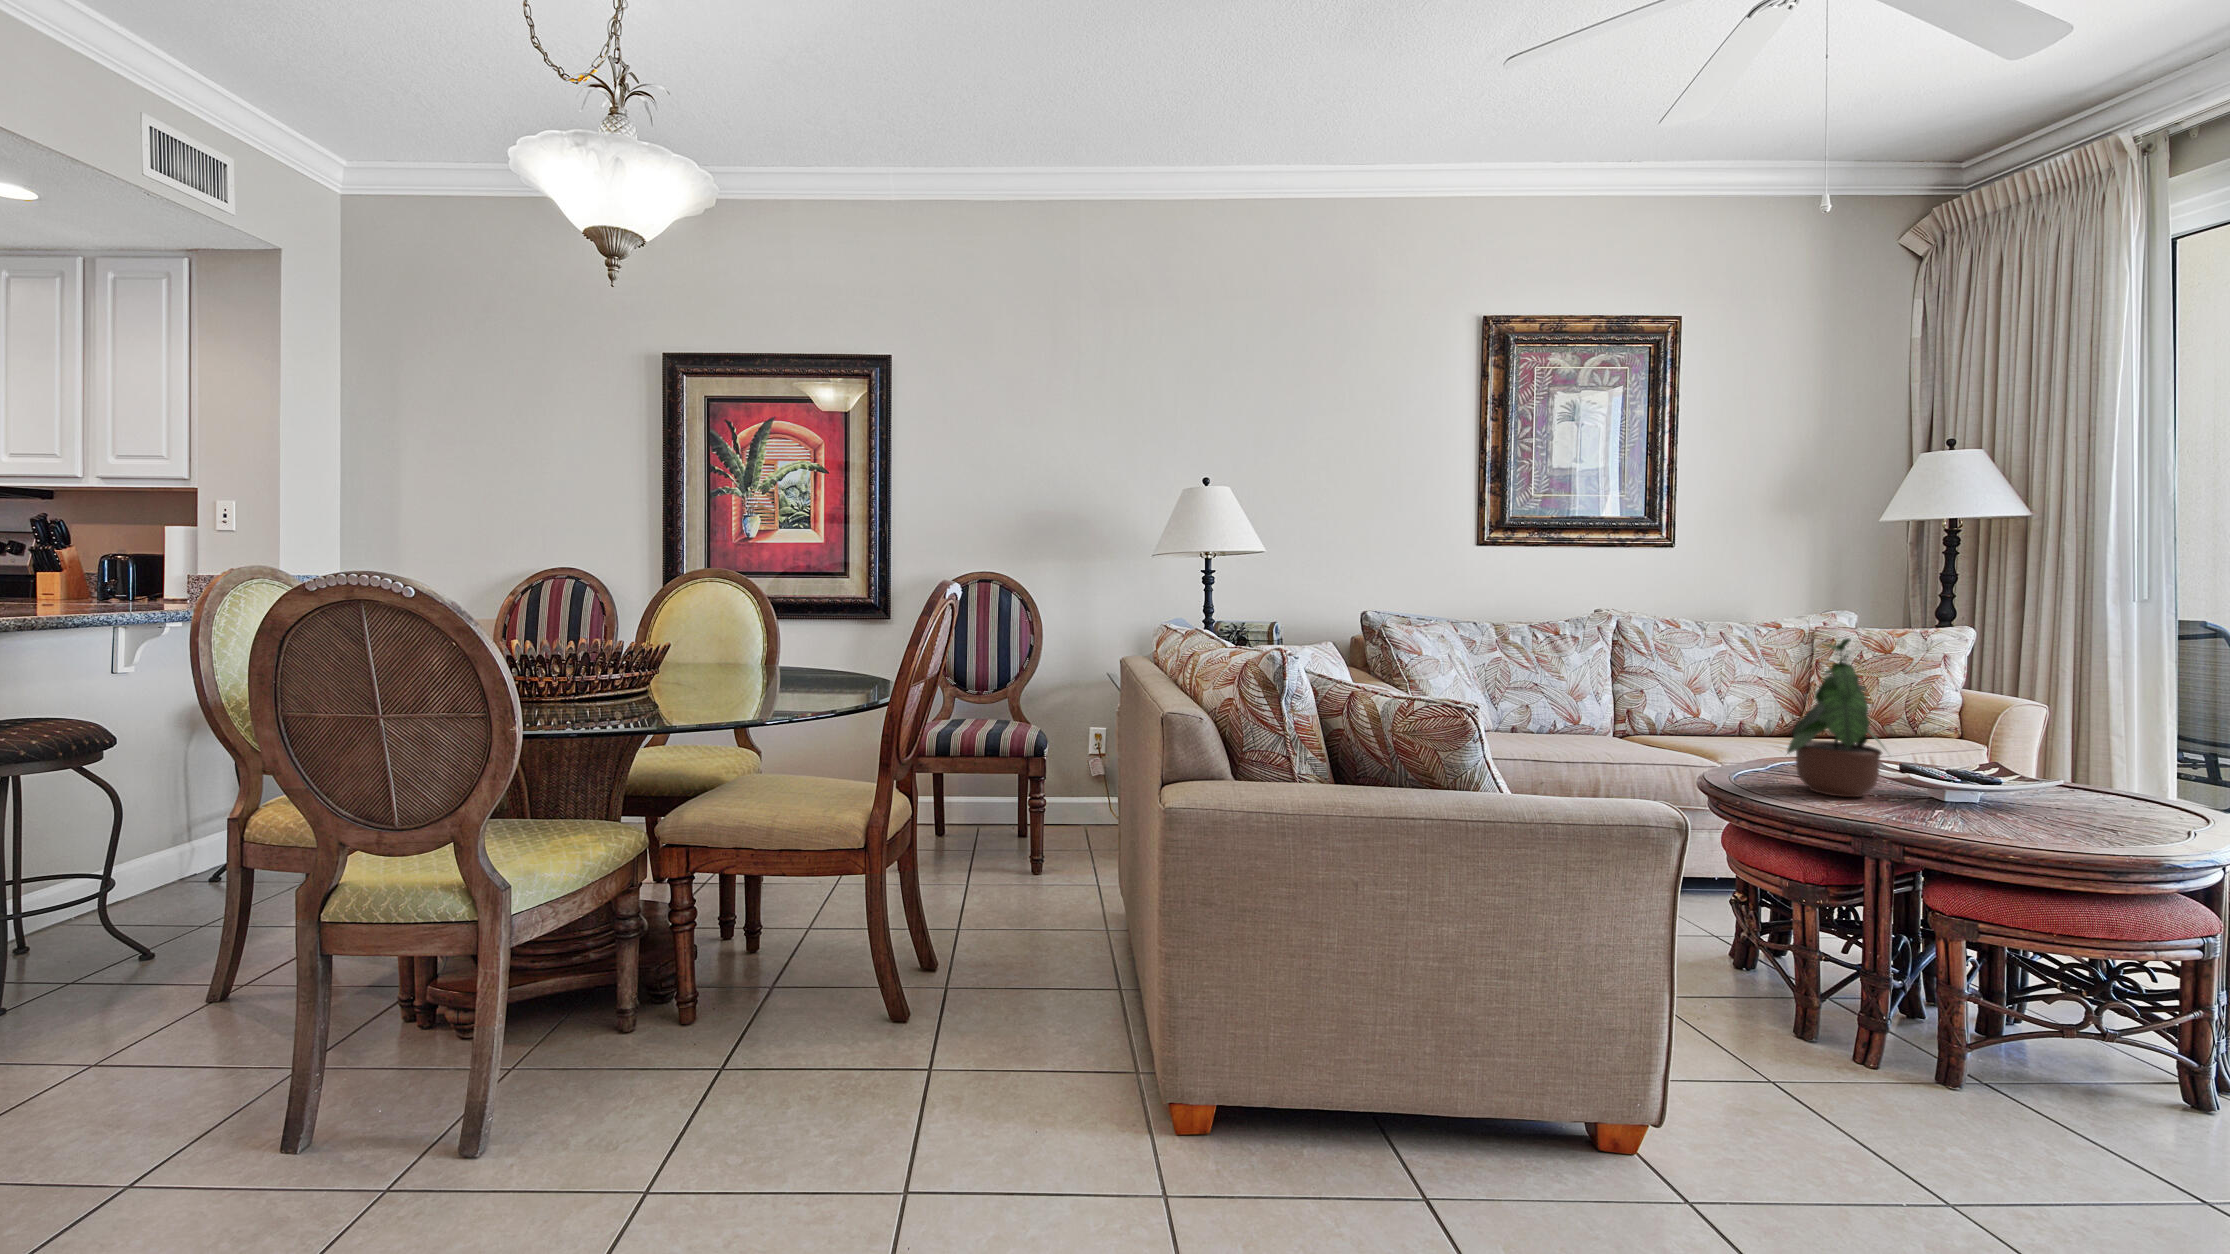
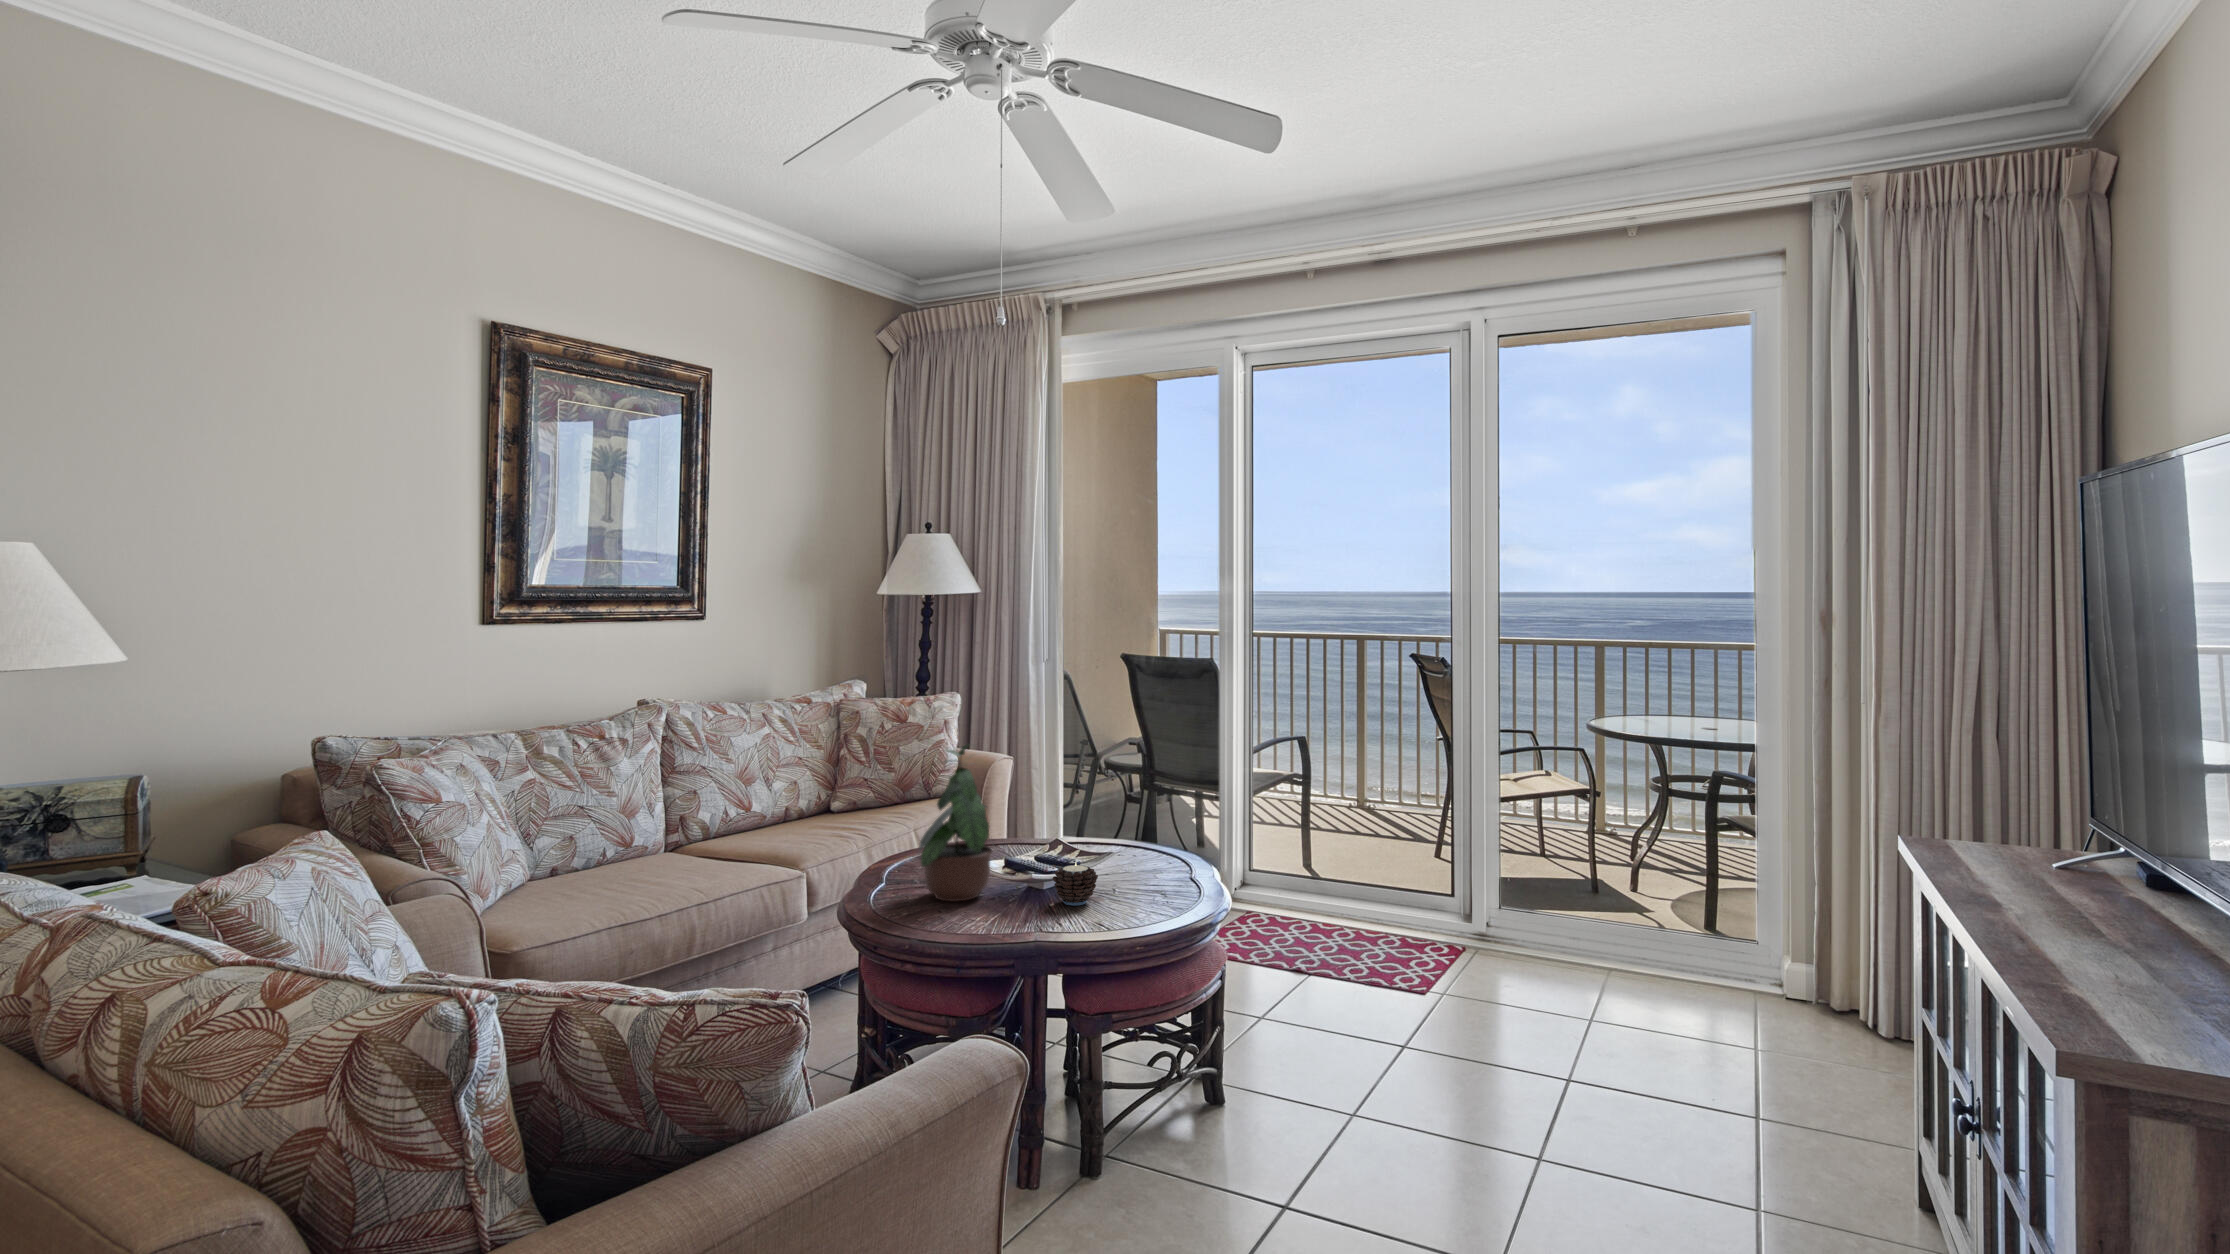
candle: none [1951,777,2021,827] -> present [1053,863,1098,905]

